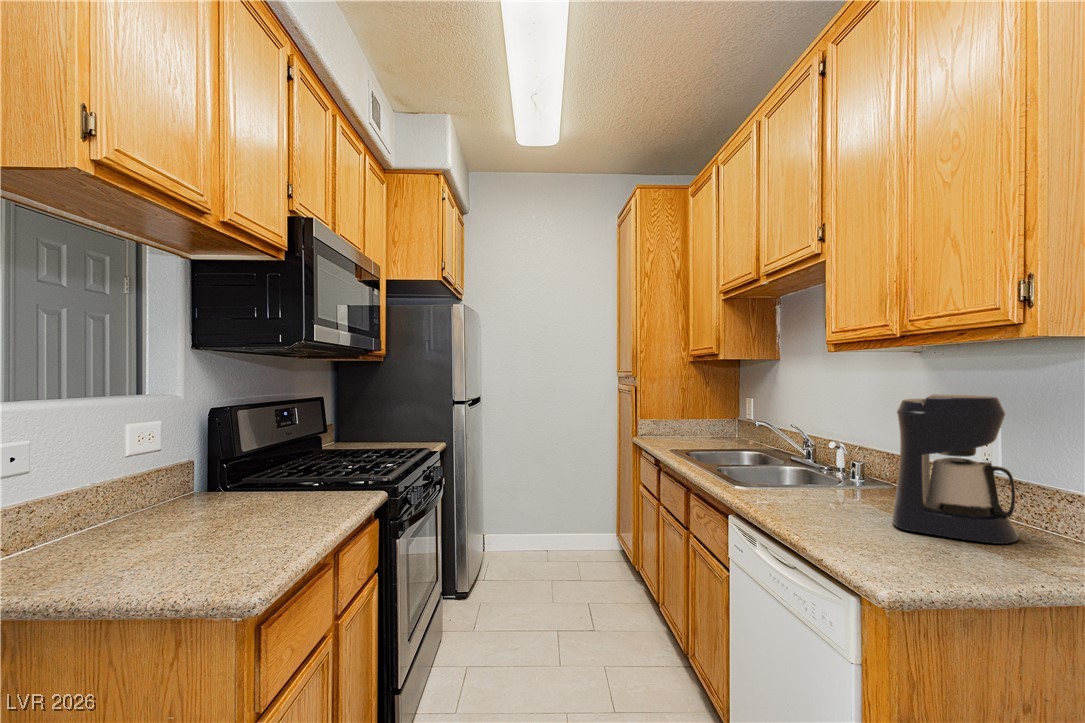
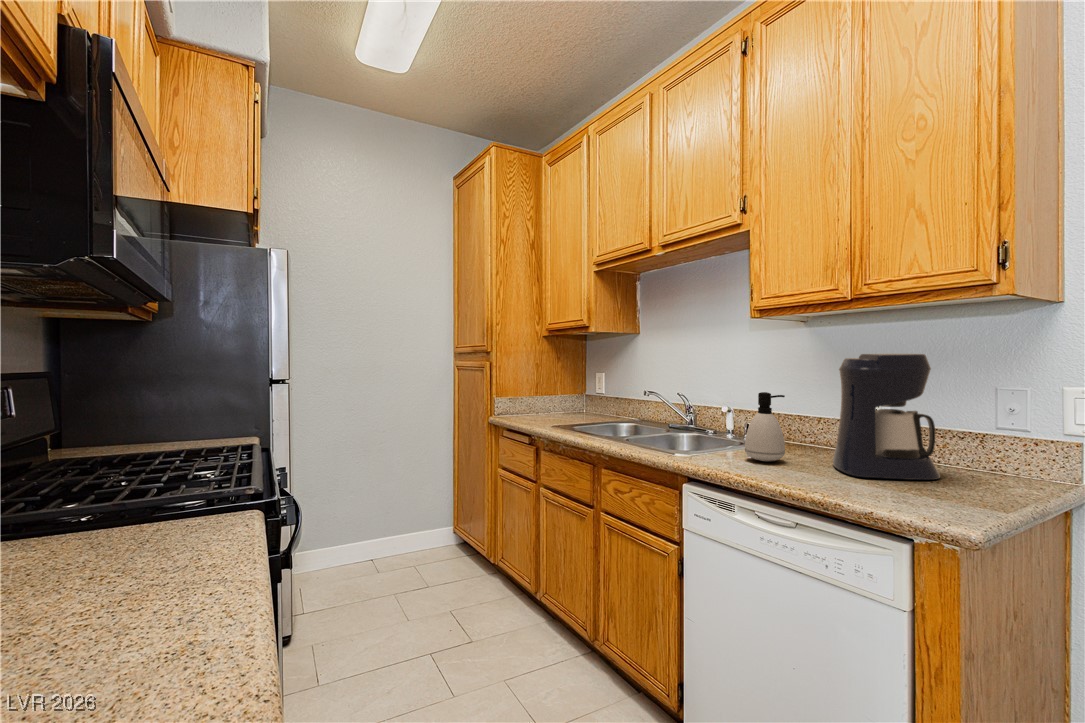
soap dispenser: none [807,431,851,504] -> present [745,392,785,461]

